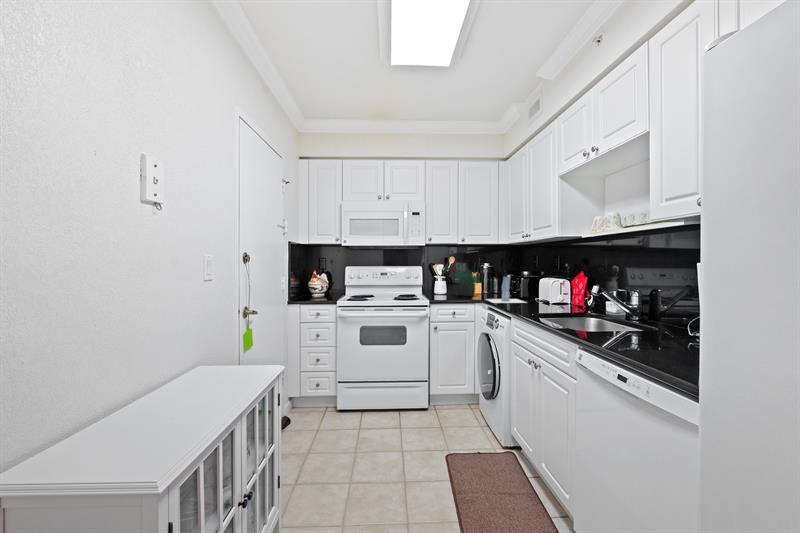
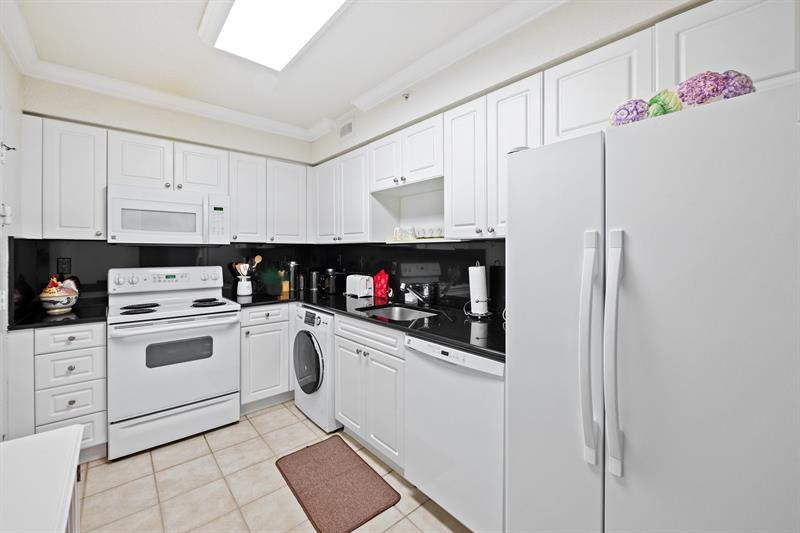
bottle: present [486,275,526,303] -> none [297,274,338,301]

